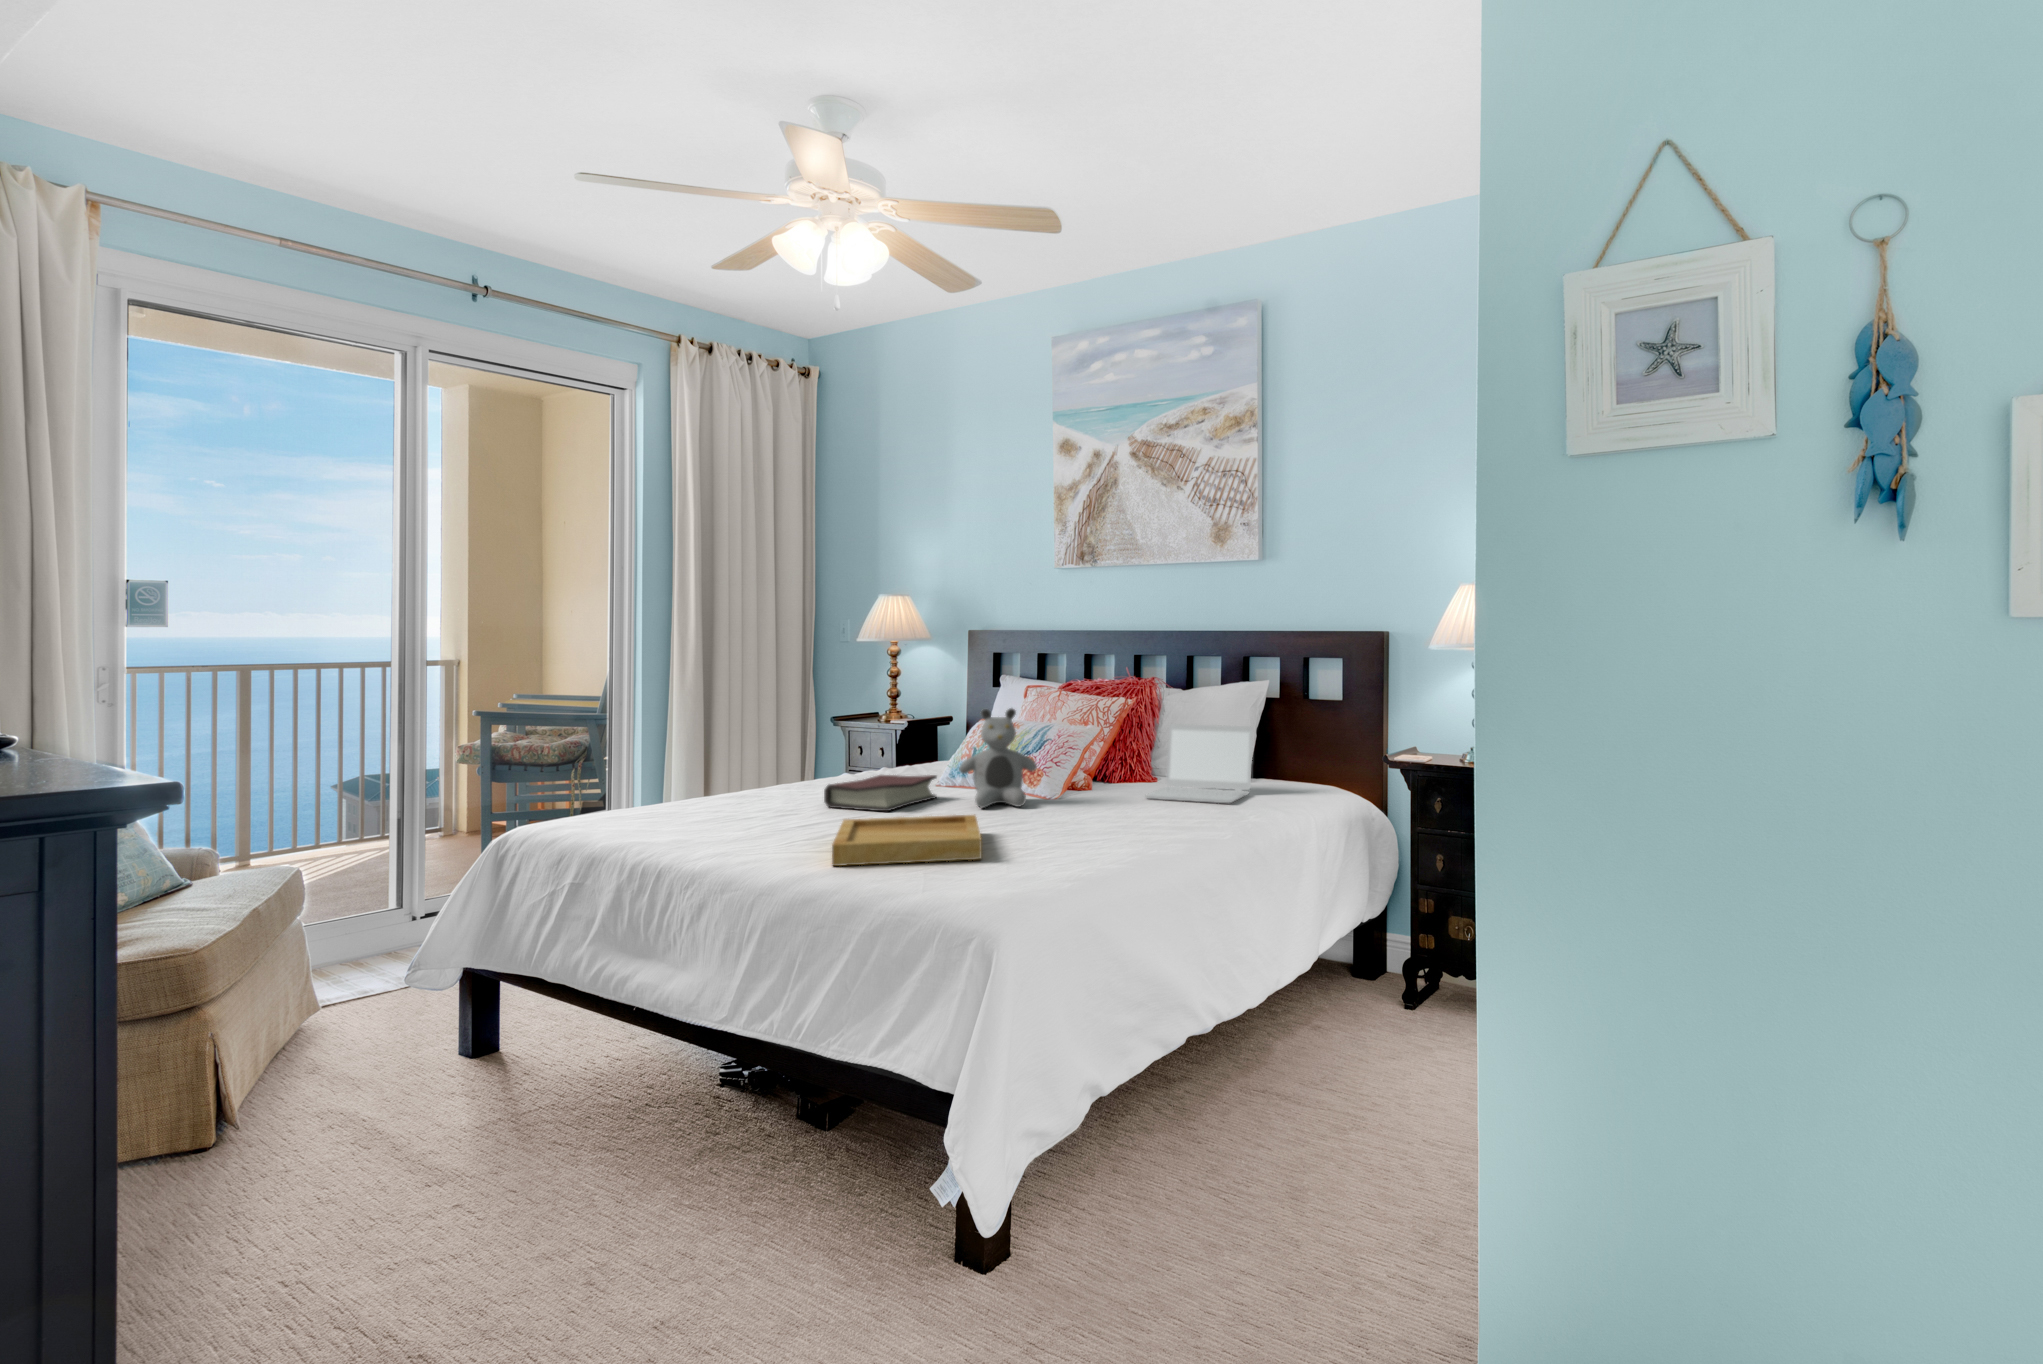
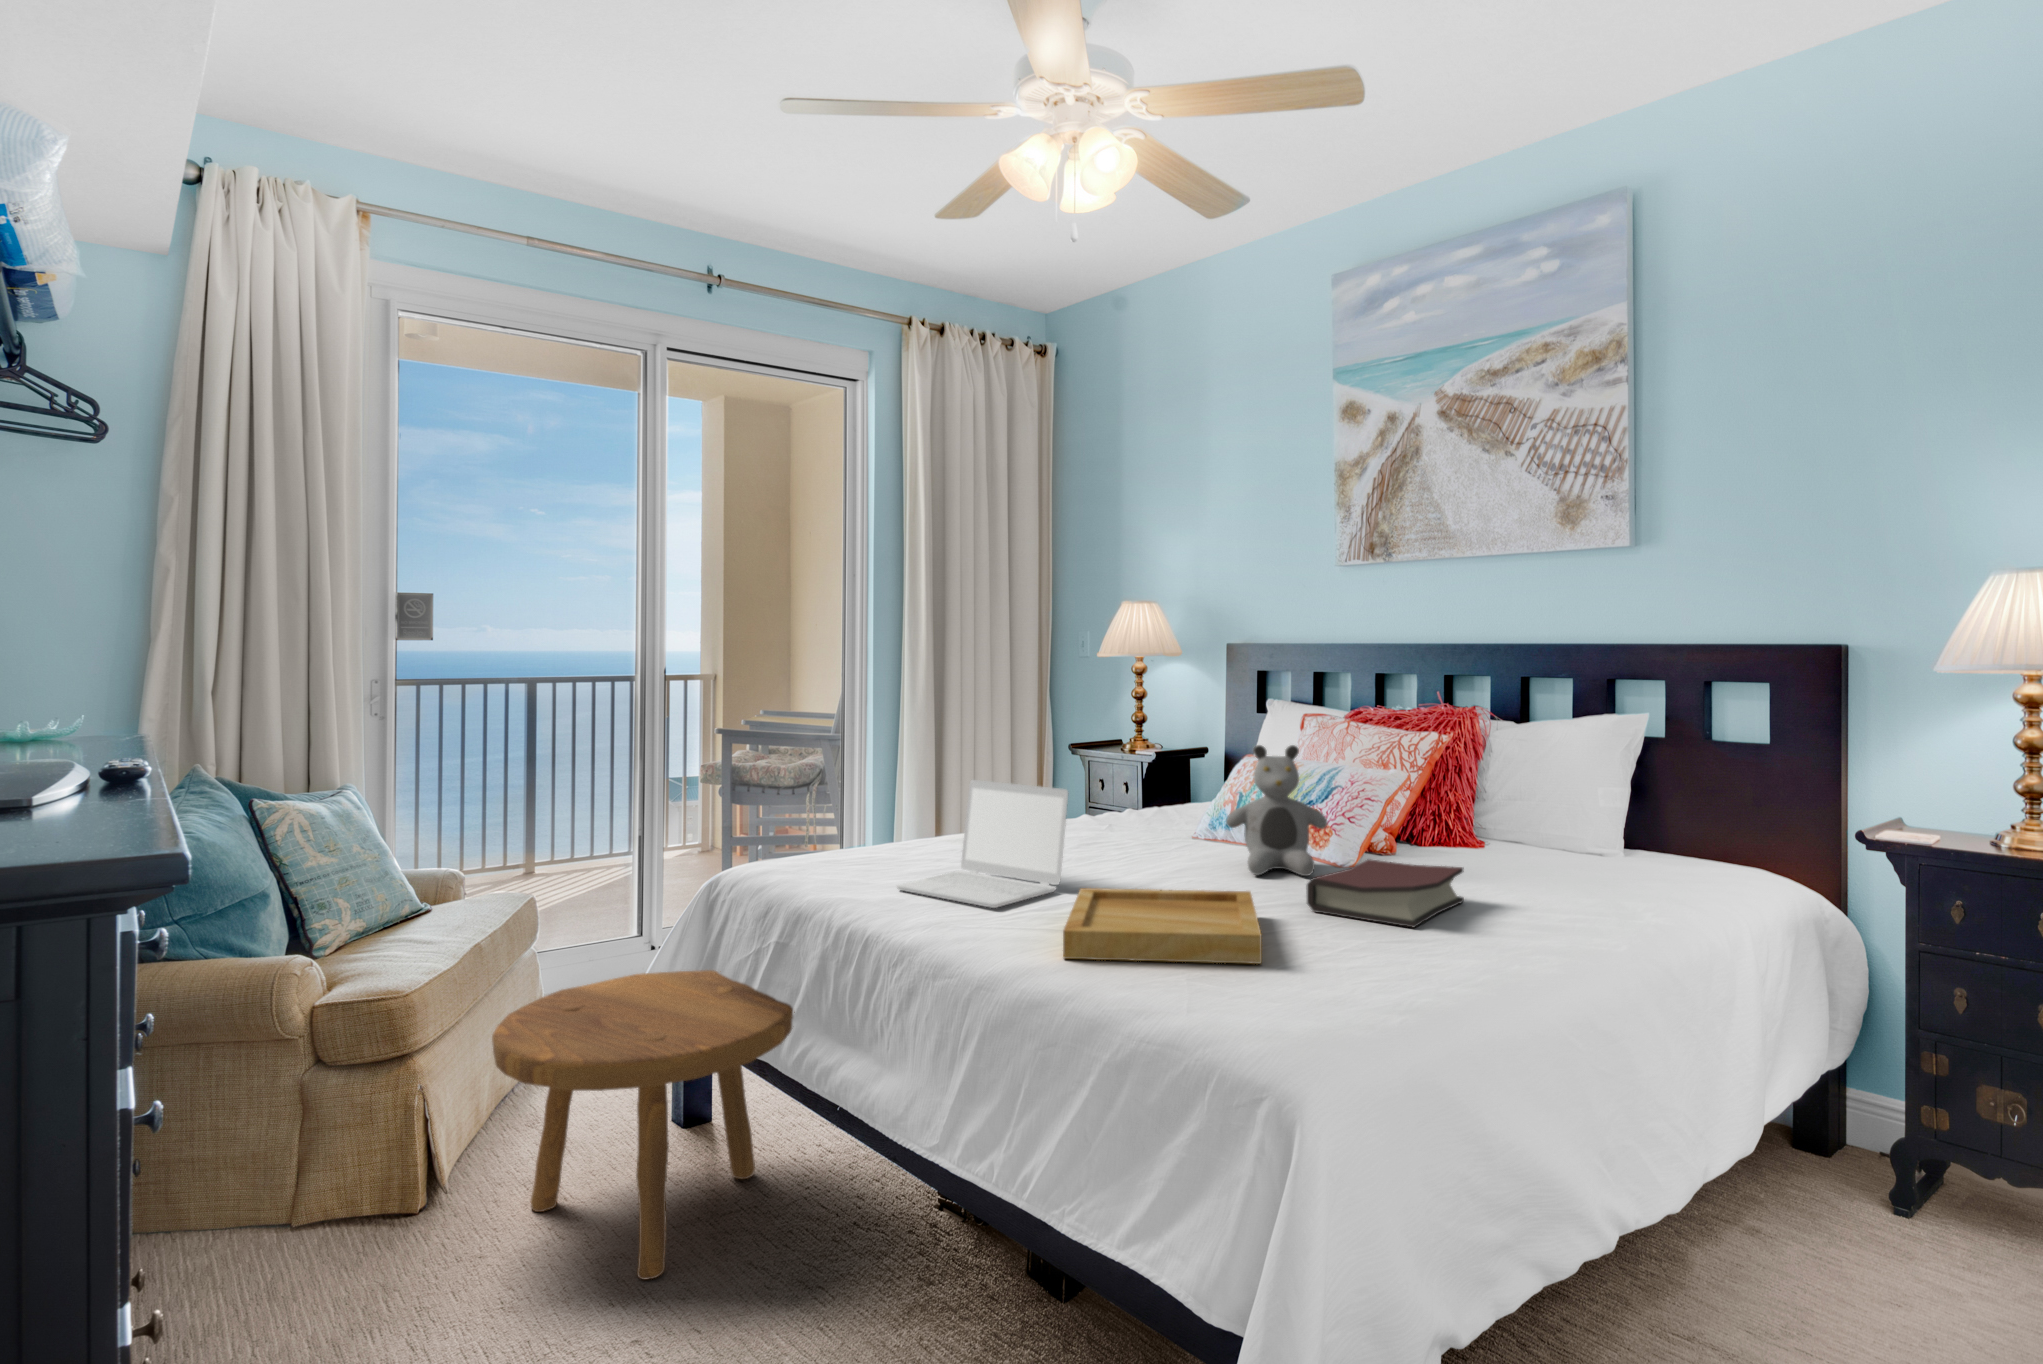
laptop: present [1145,724,1253,803] -> present [897,780,1069,908]
hardback book: present [824,775,937,811] -> present [1307,859,1464,927]
footstool: none [306,913,595,1160] -> present [492,970,795,1280]

